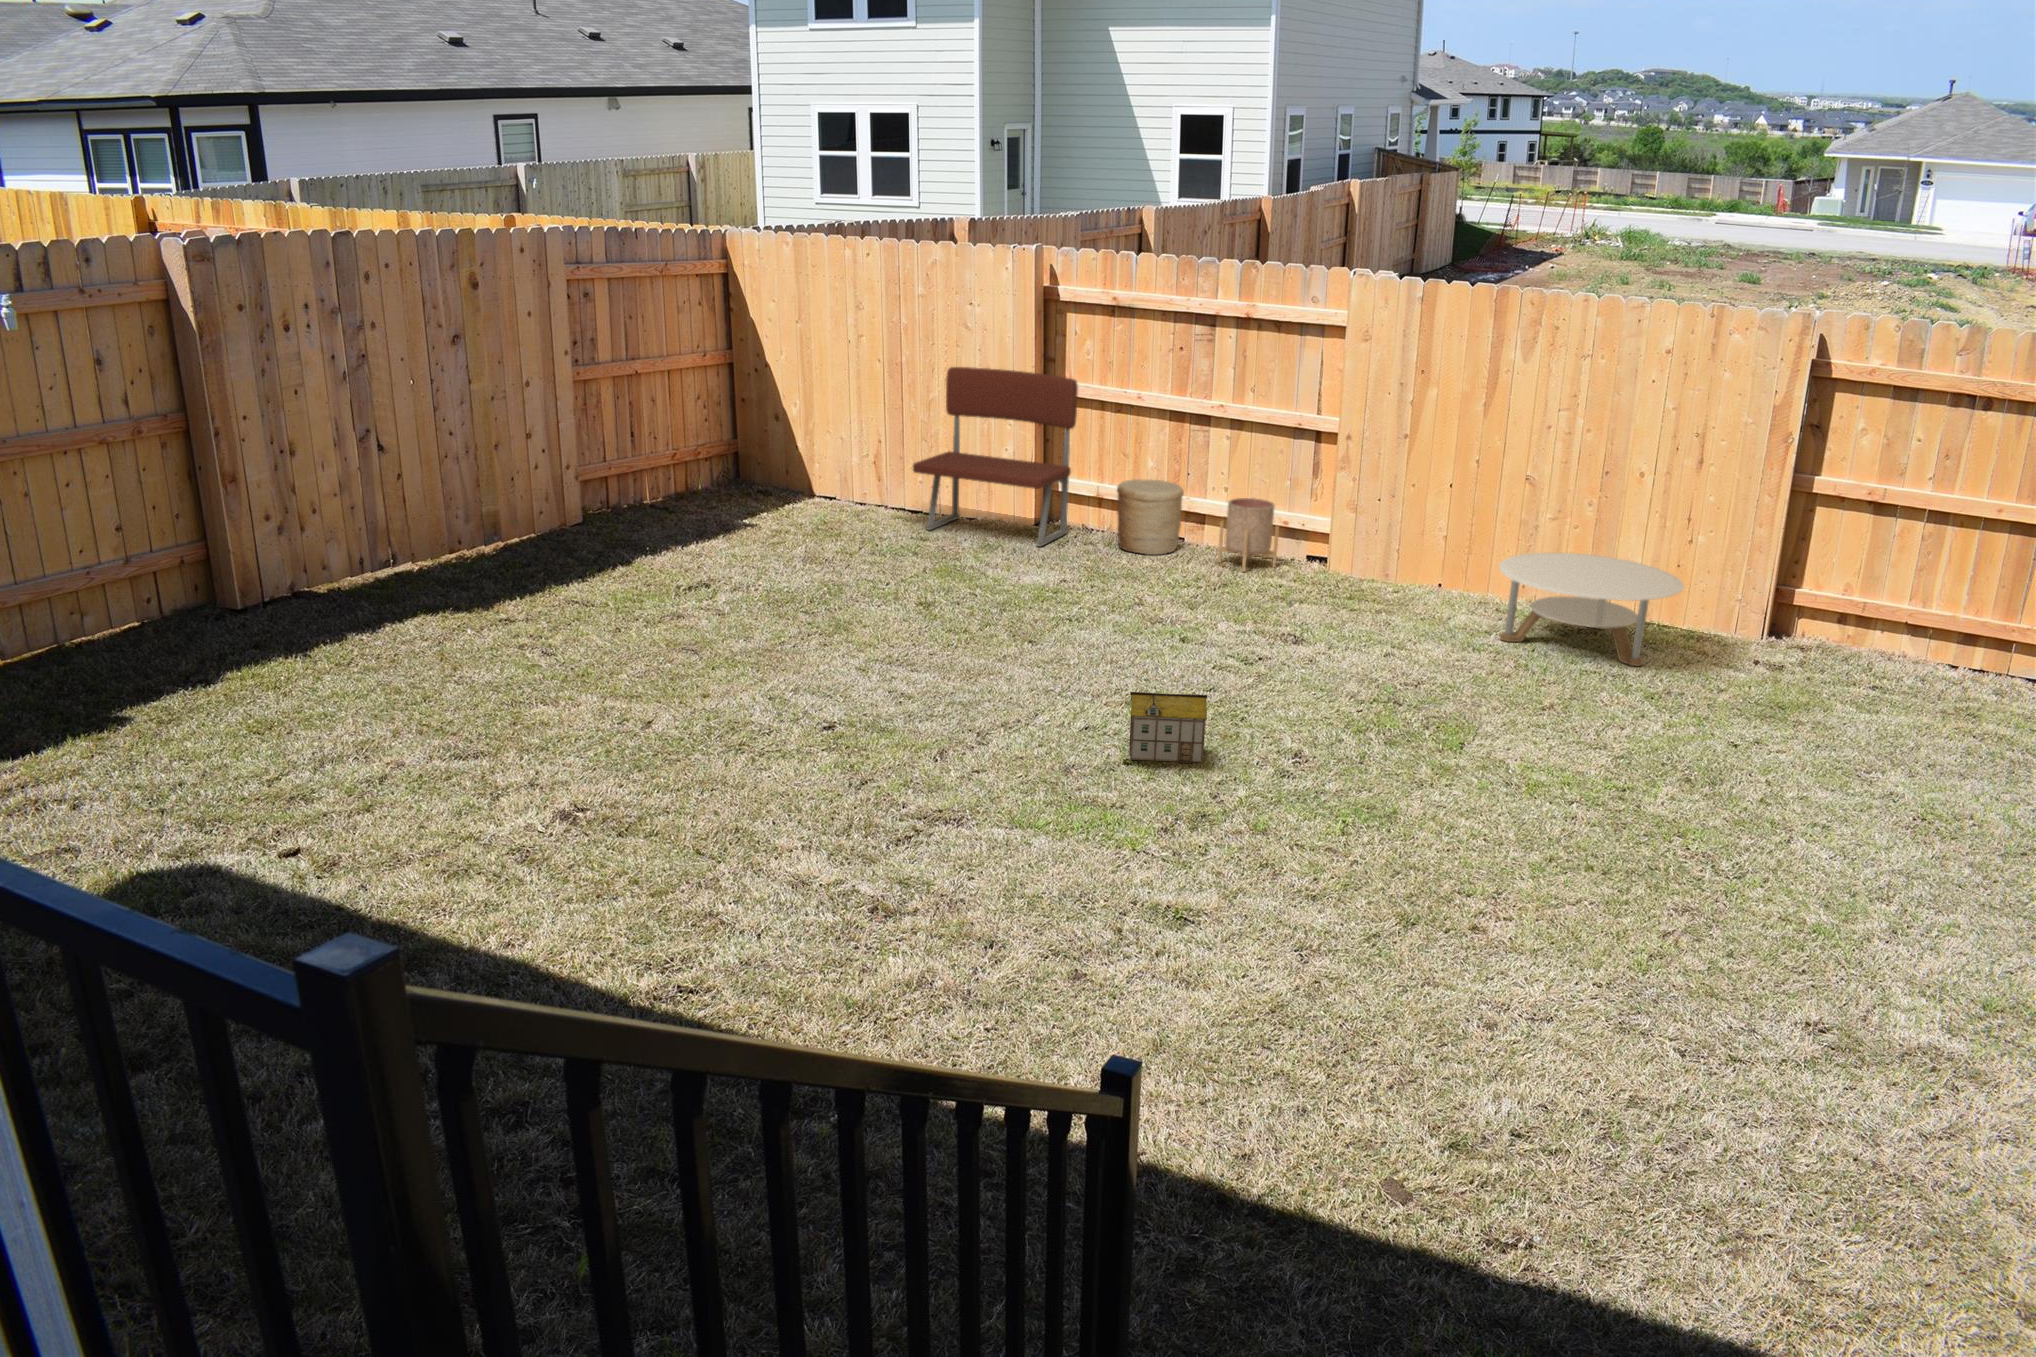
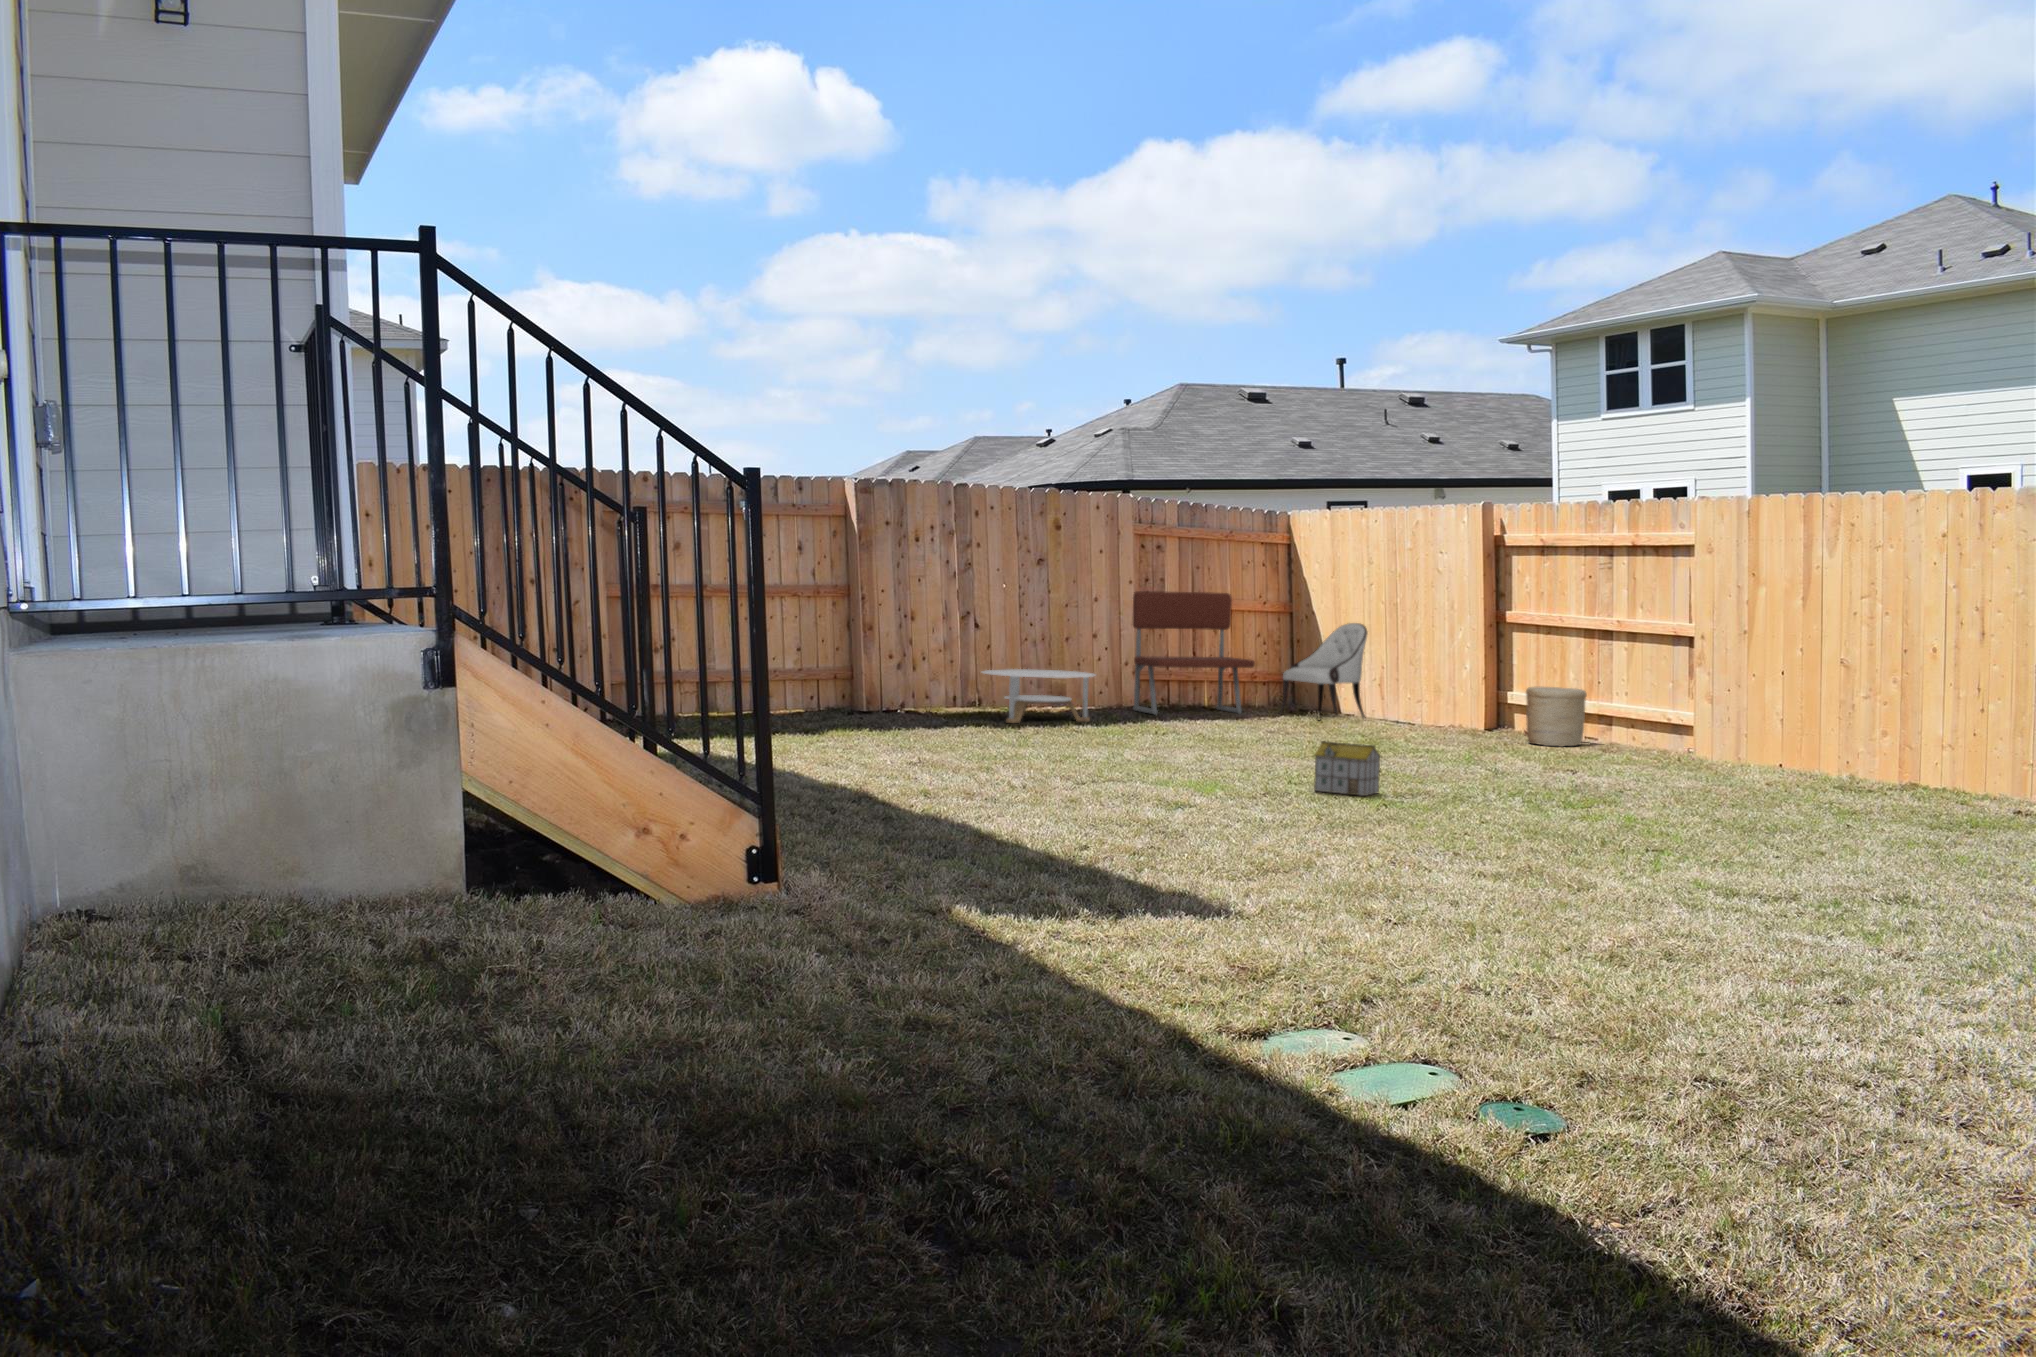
bench: present [913,367,1078,547] -> present [1133,591,1255,714]
armchair: none [767,386,870,519] -> present [1280,623,1368,719]
planter: present [1218,498,1279,572] -> none [1600,696,1651,757]
round table: present [1499,553,1684,666] -> present [982,669,1095,723]

